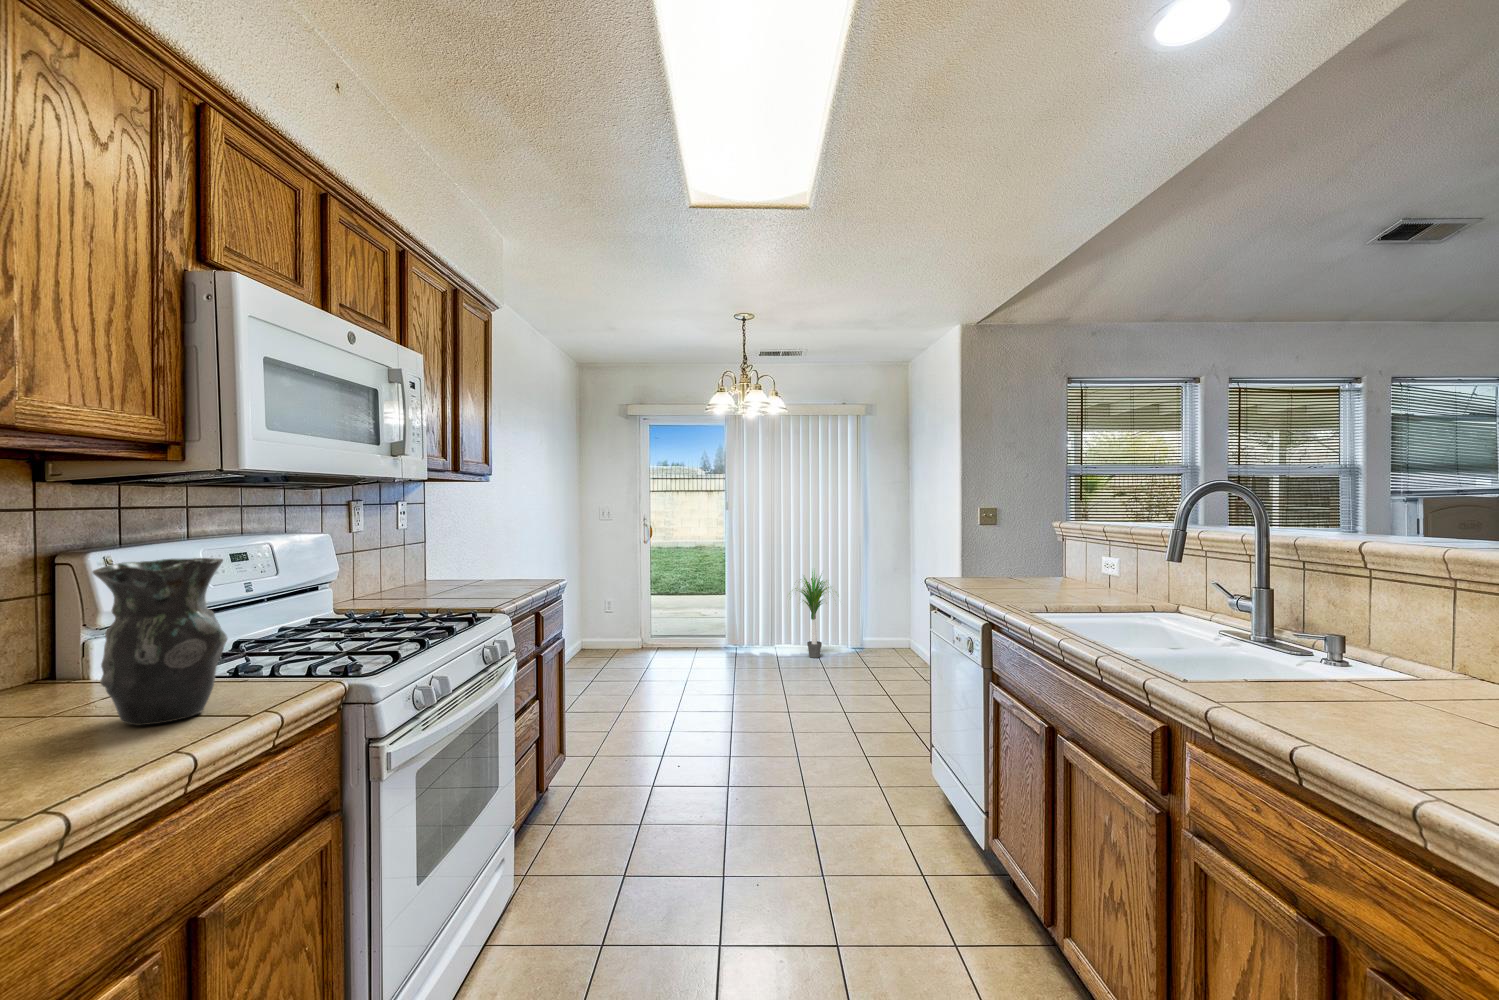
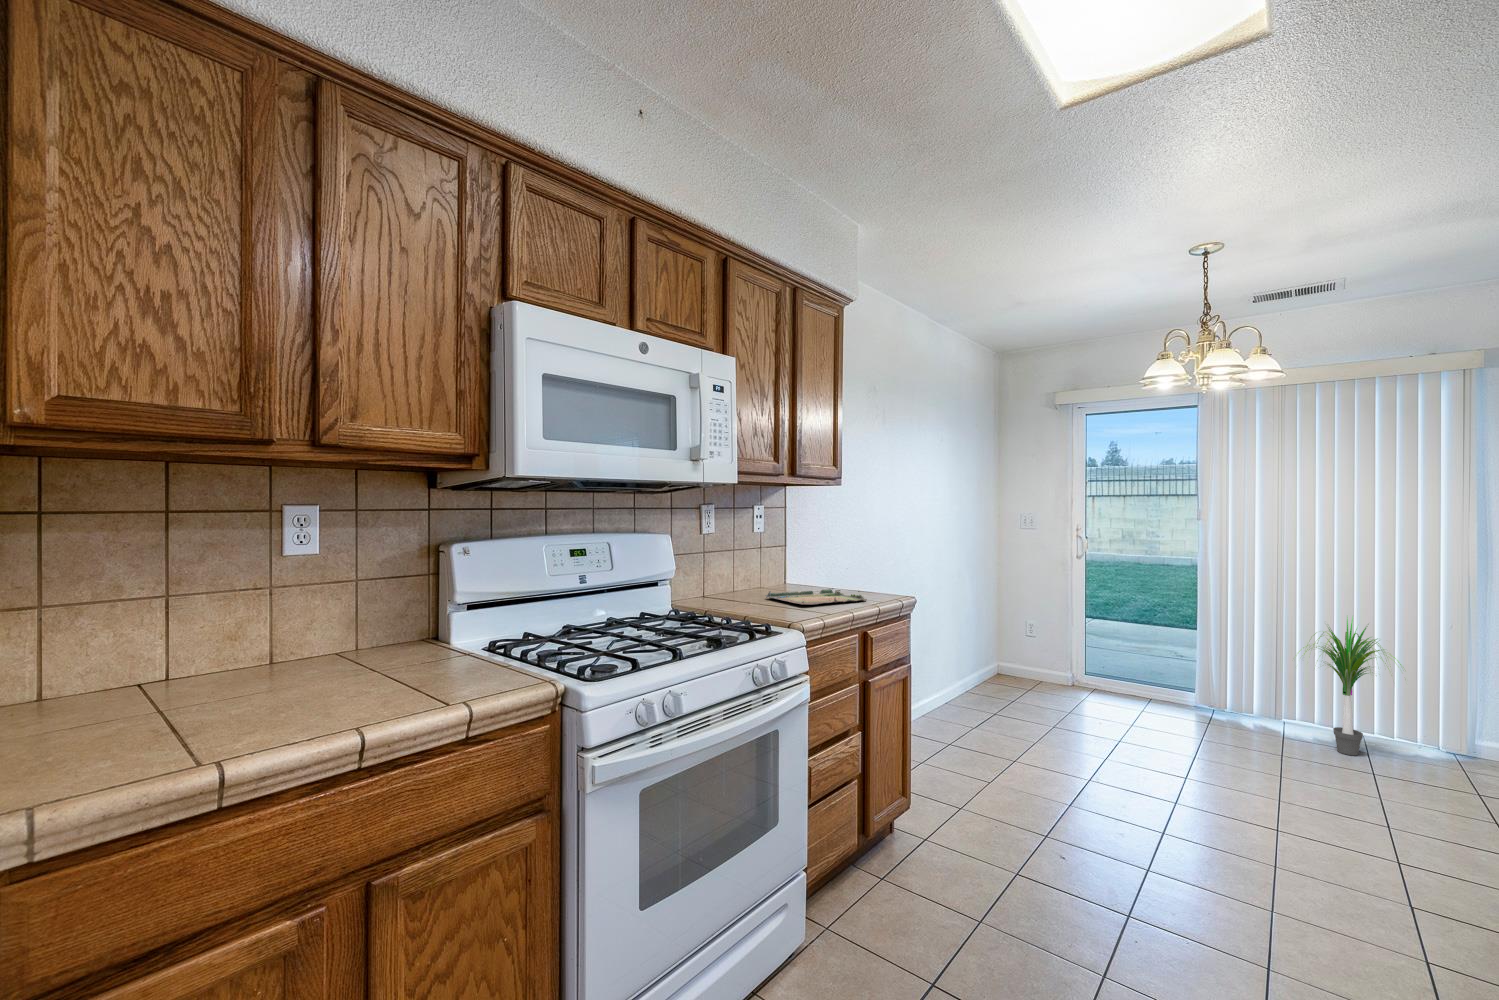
vase: present [93,558,227,725] -> none [368,555,462,697]
tray: none [425,576,528,594] -> present [766,589,867,605]

